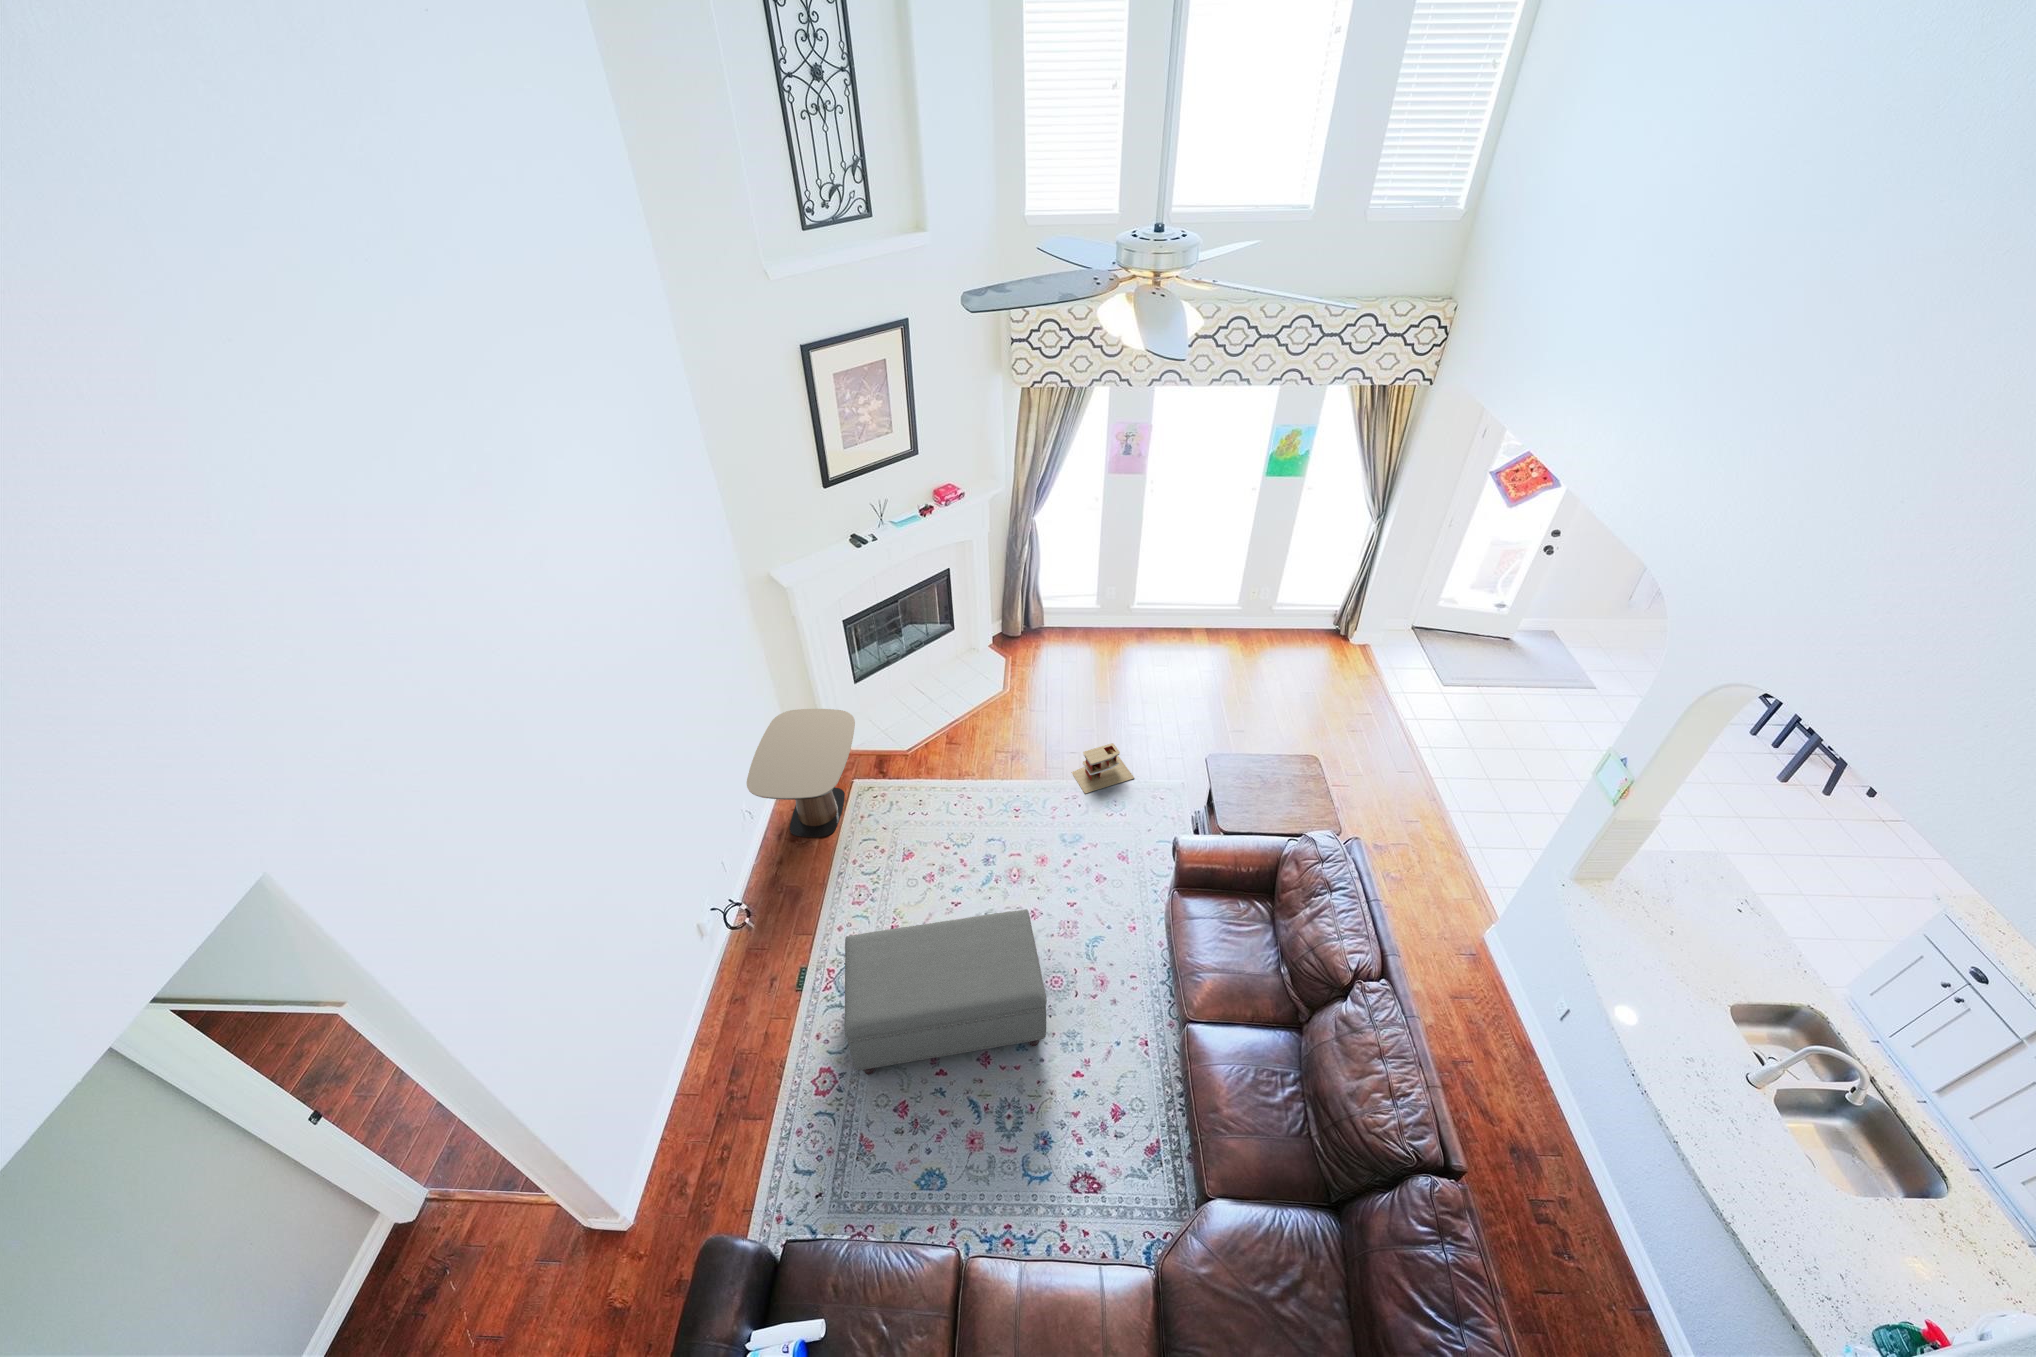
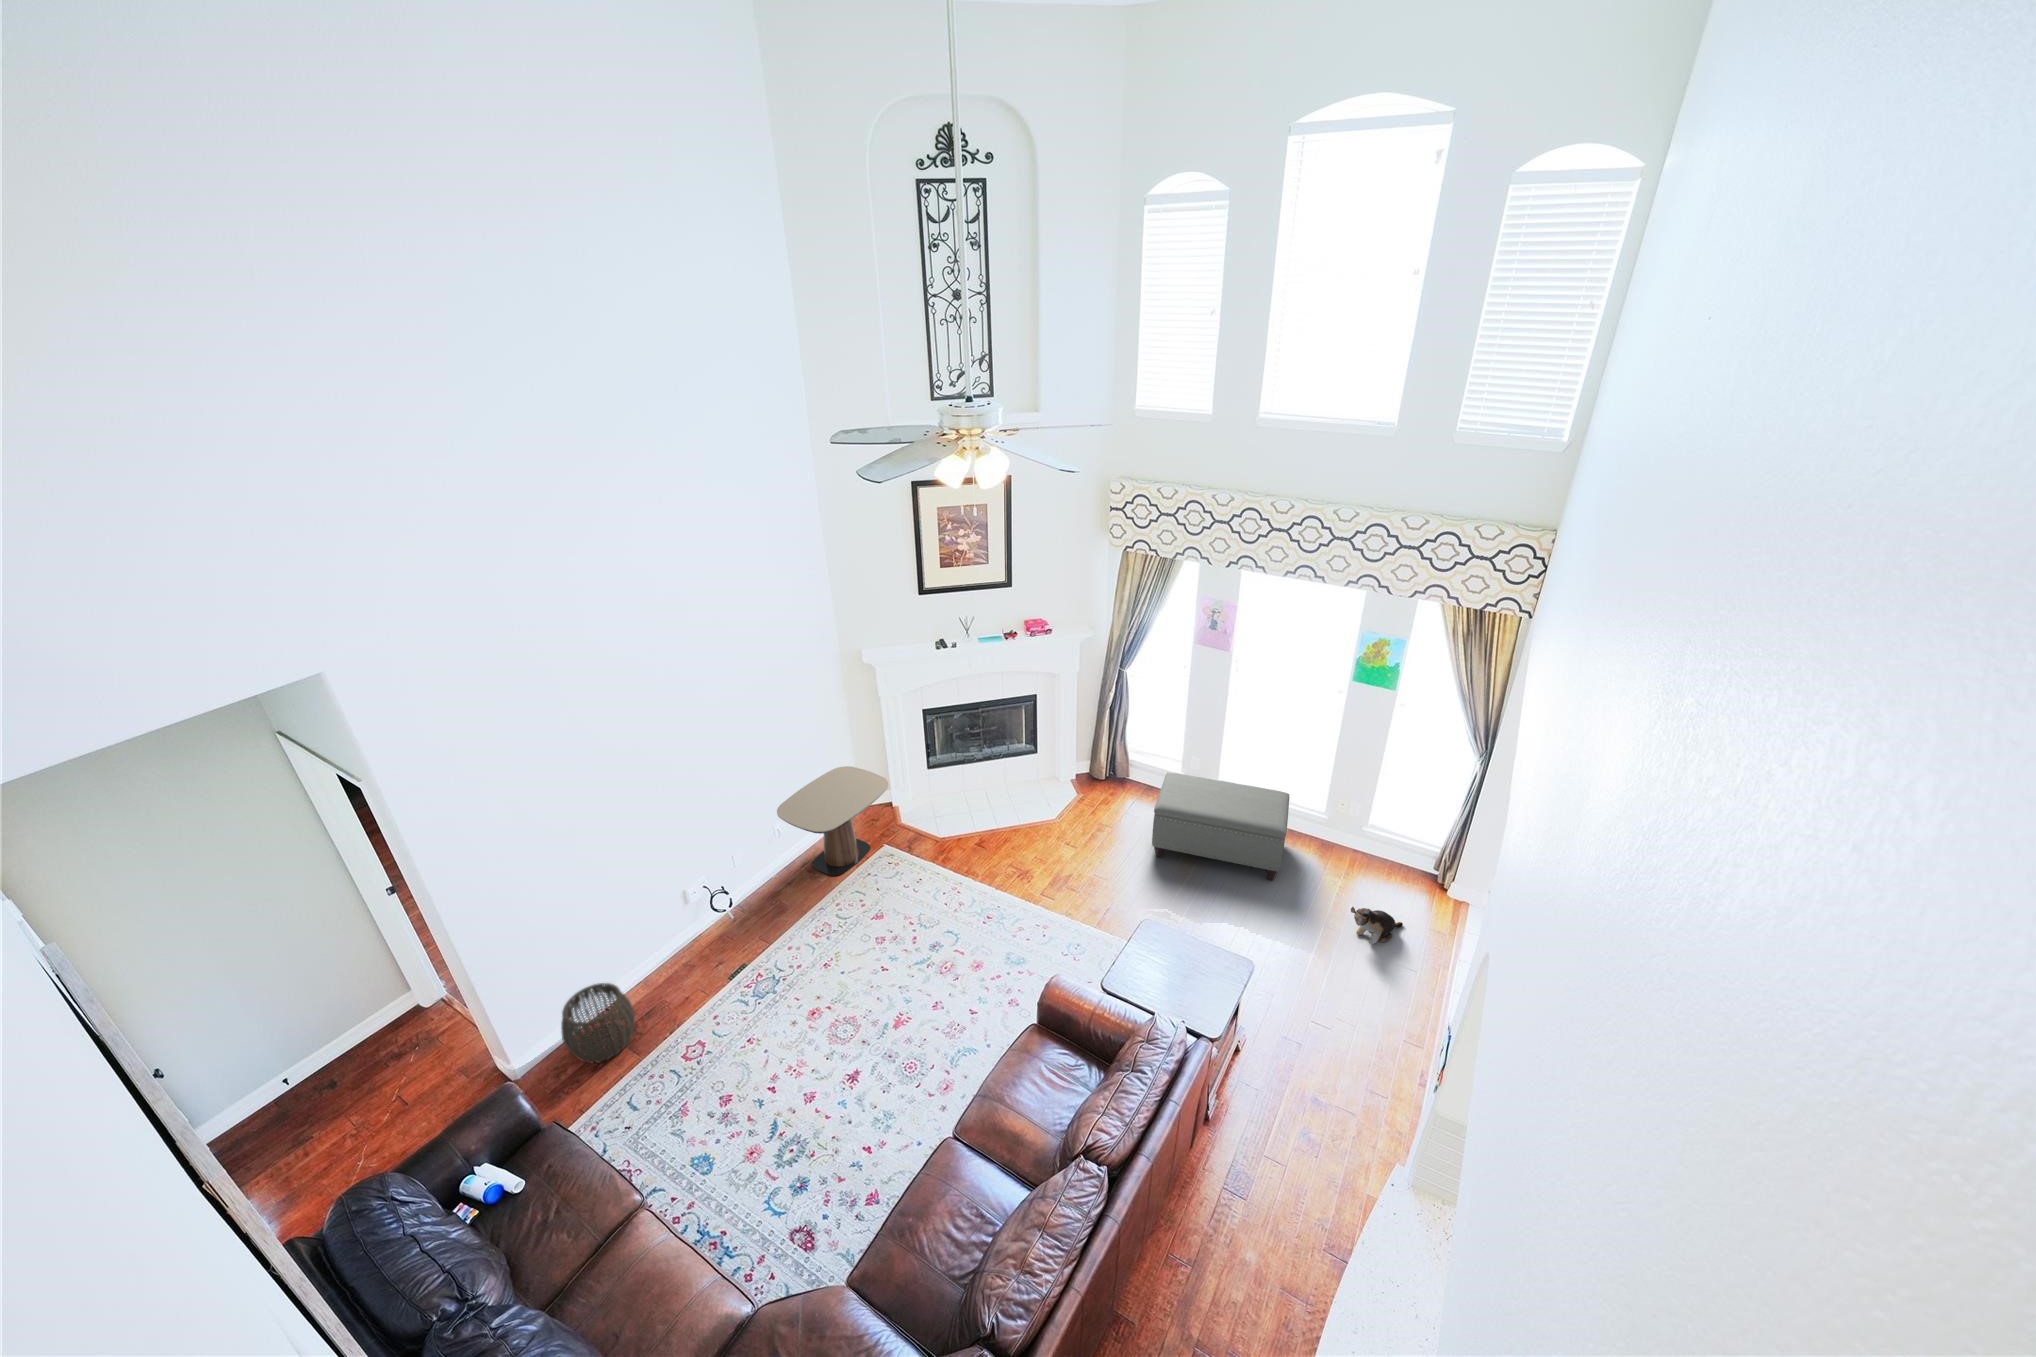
plush toy: none [1323,680,1351,711] -> present [1351,907,1403,944]
toy house: present [1072,743,1134,793] -> none [1055,883,1110,927]
ottoman: present [845,909,1047,1075] -> present [1152,773,1289,880]
woven basket: none [656,1061,744,1160] -> present [561,983,635,1063]

